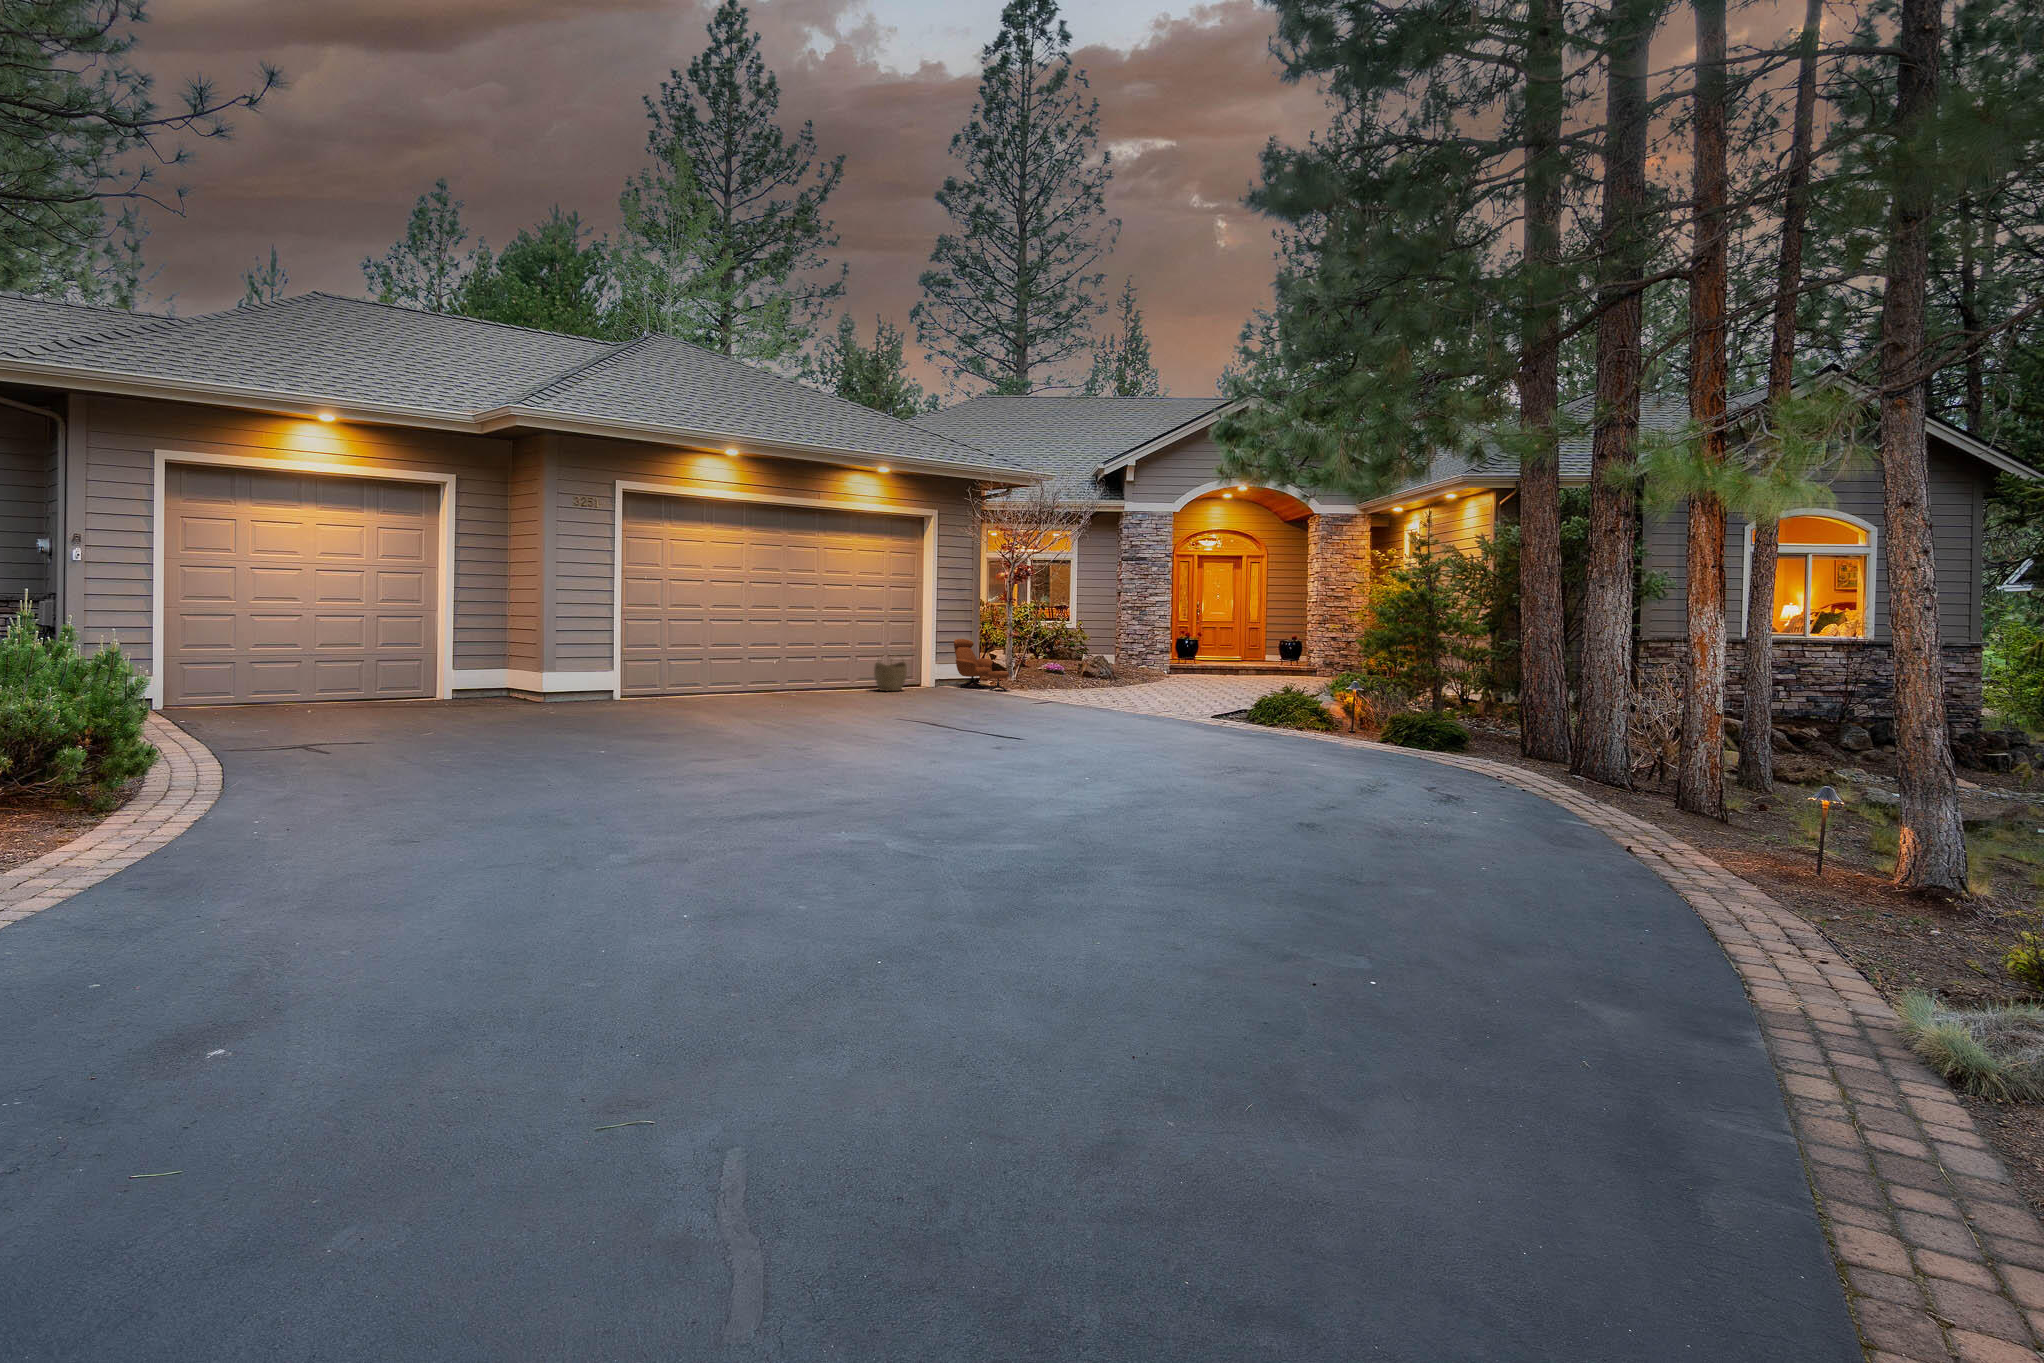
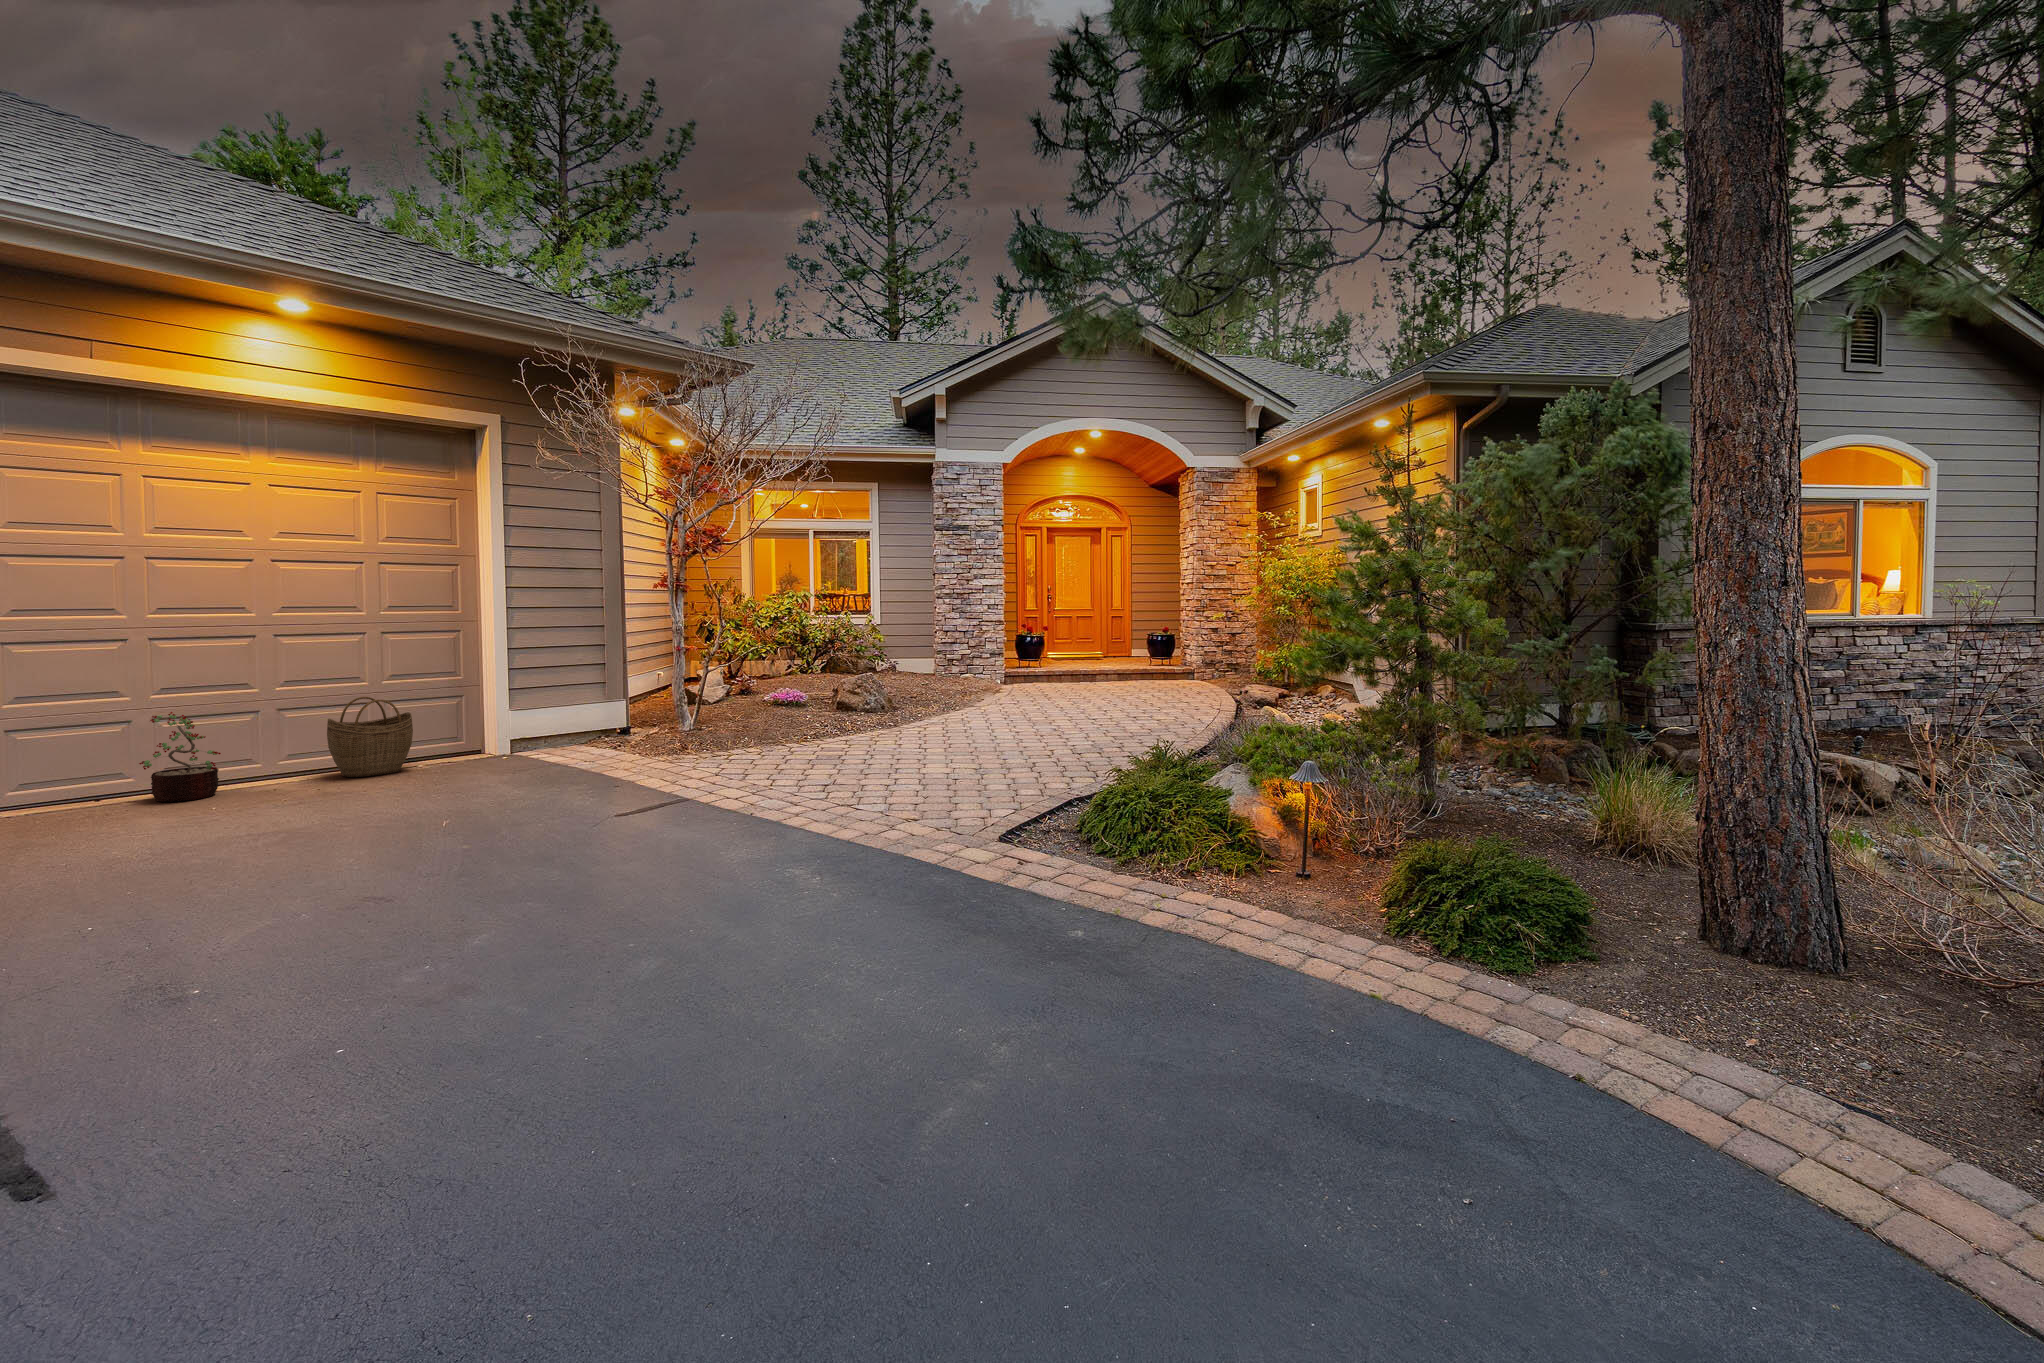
lounge chair: present [954,639,1009,691] -> none [553,658,654,757]
decorative plant: none [820,655,848,694] -> present [139,712,221,802]

